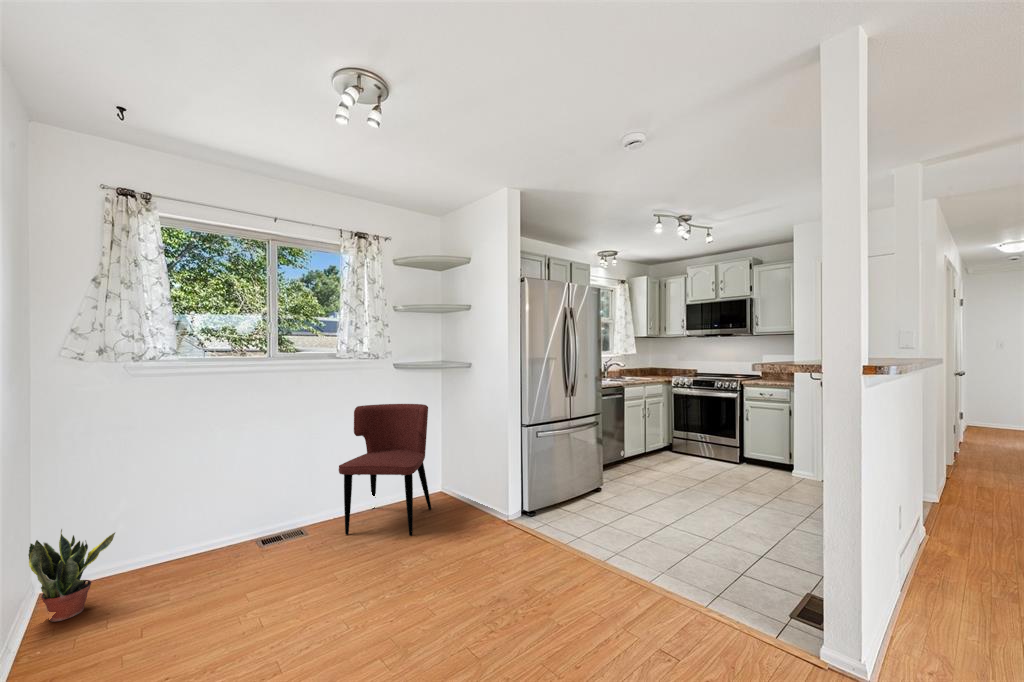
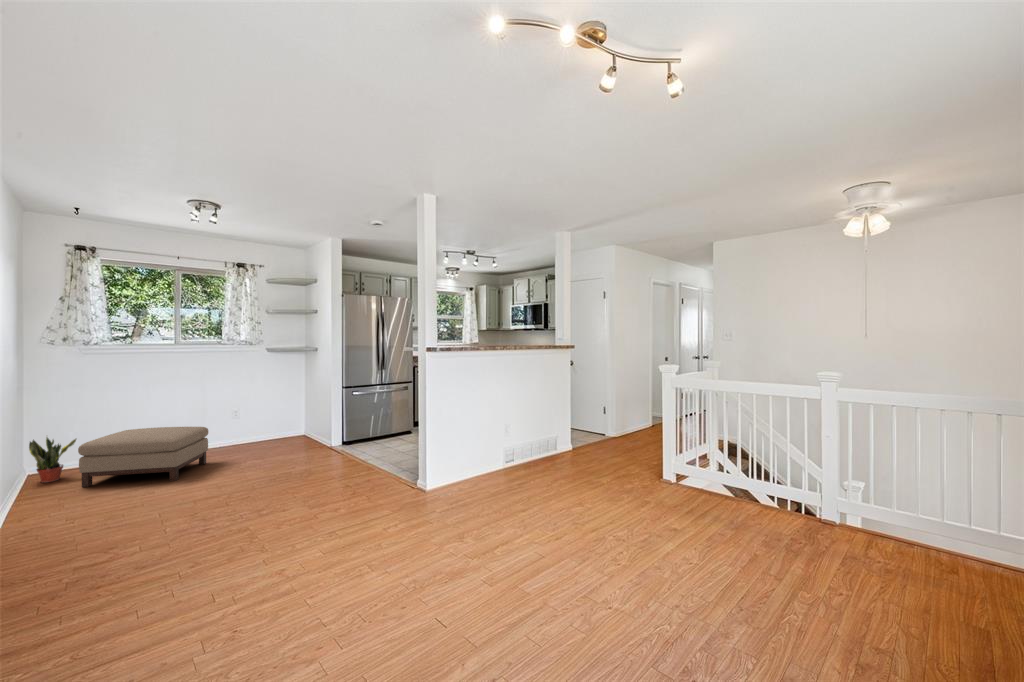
dining chair: present [339,404,431,536] -> none [219,375,289,453]
ottoman: none [117,500,332,643] -> present [78,427,208,487]

